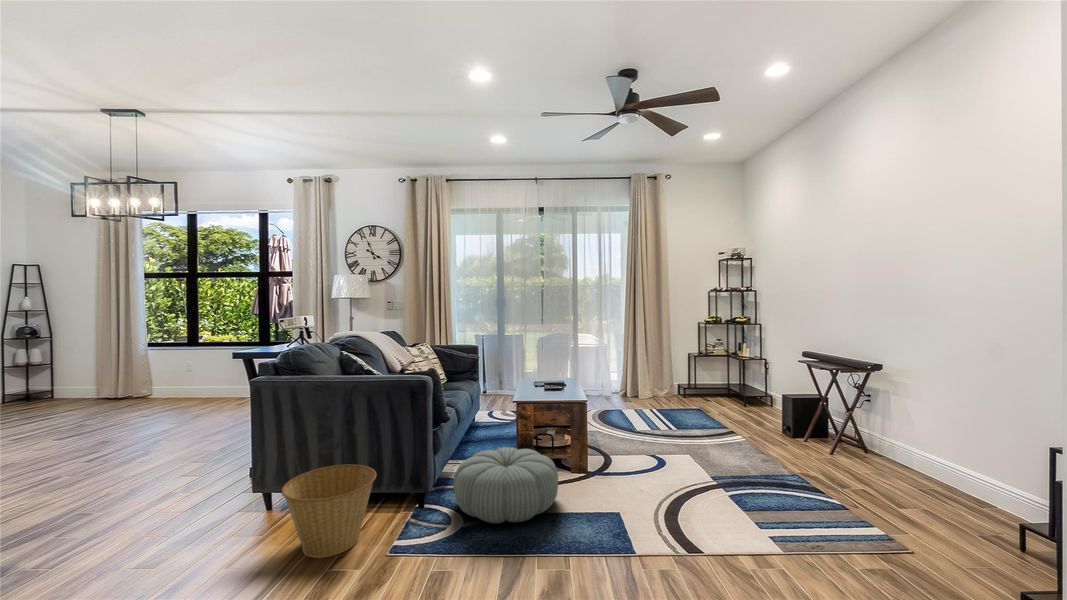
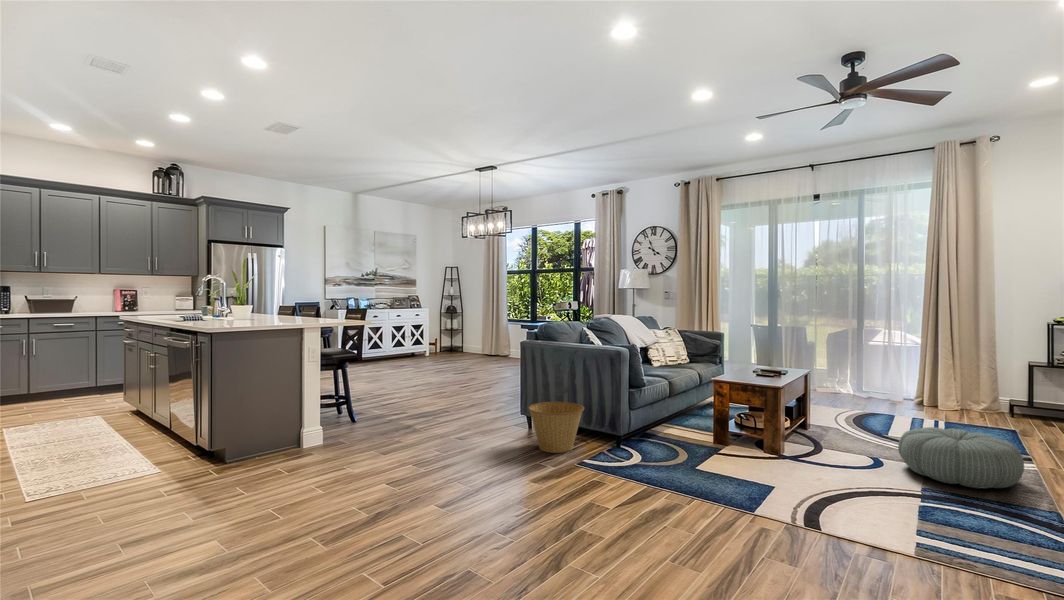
pouf: present [453,447,558,523] -> present [898,427,1024,489]

